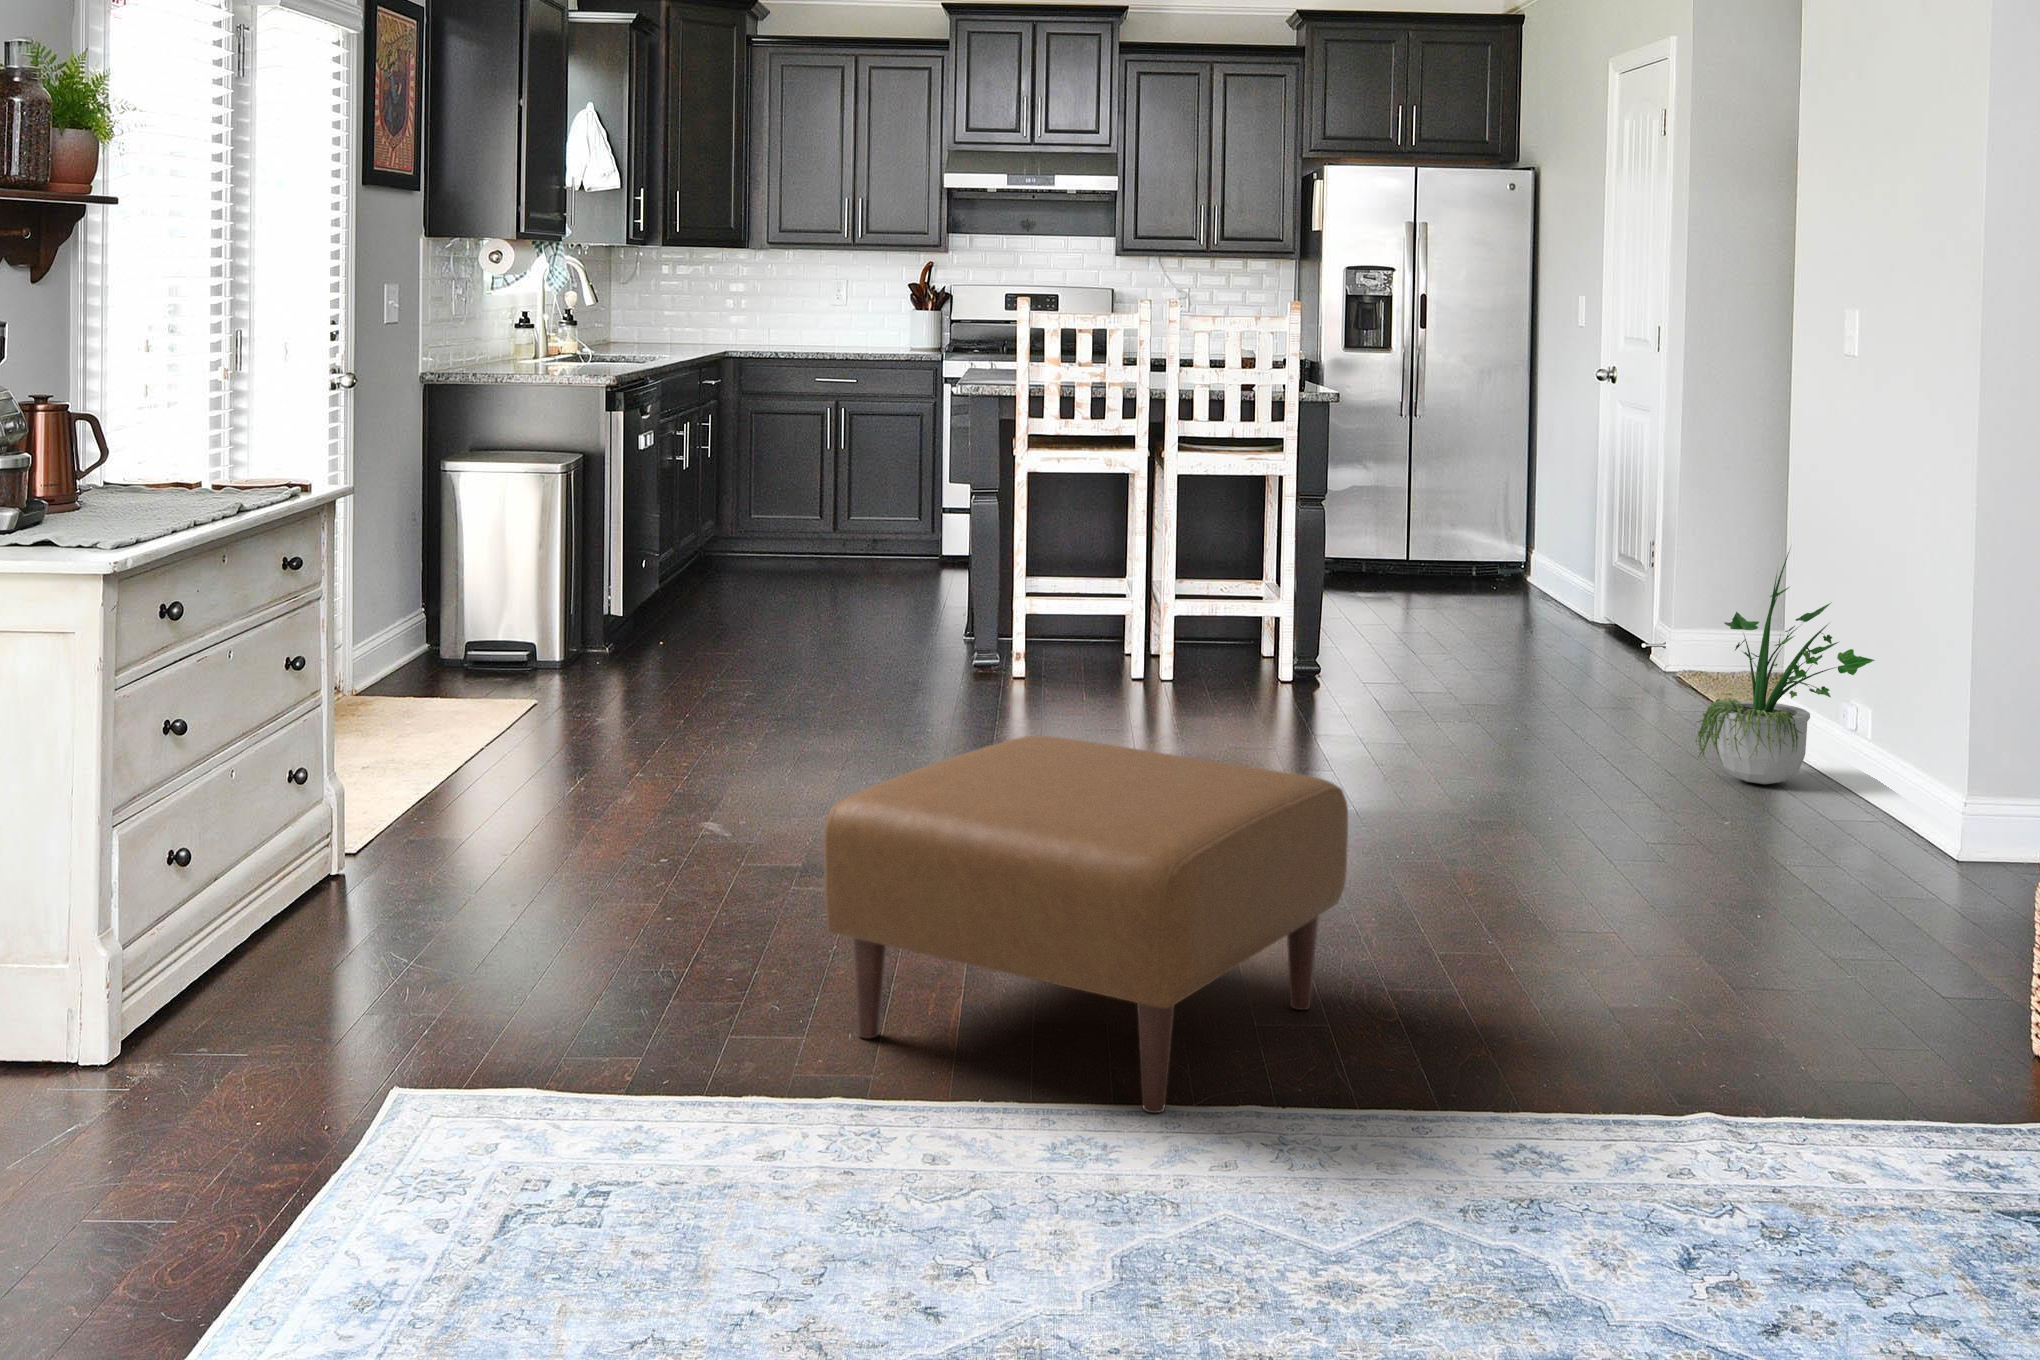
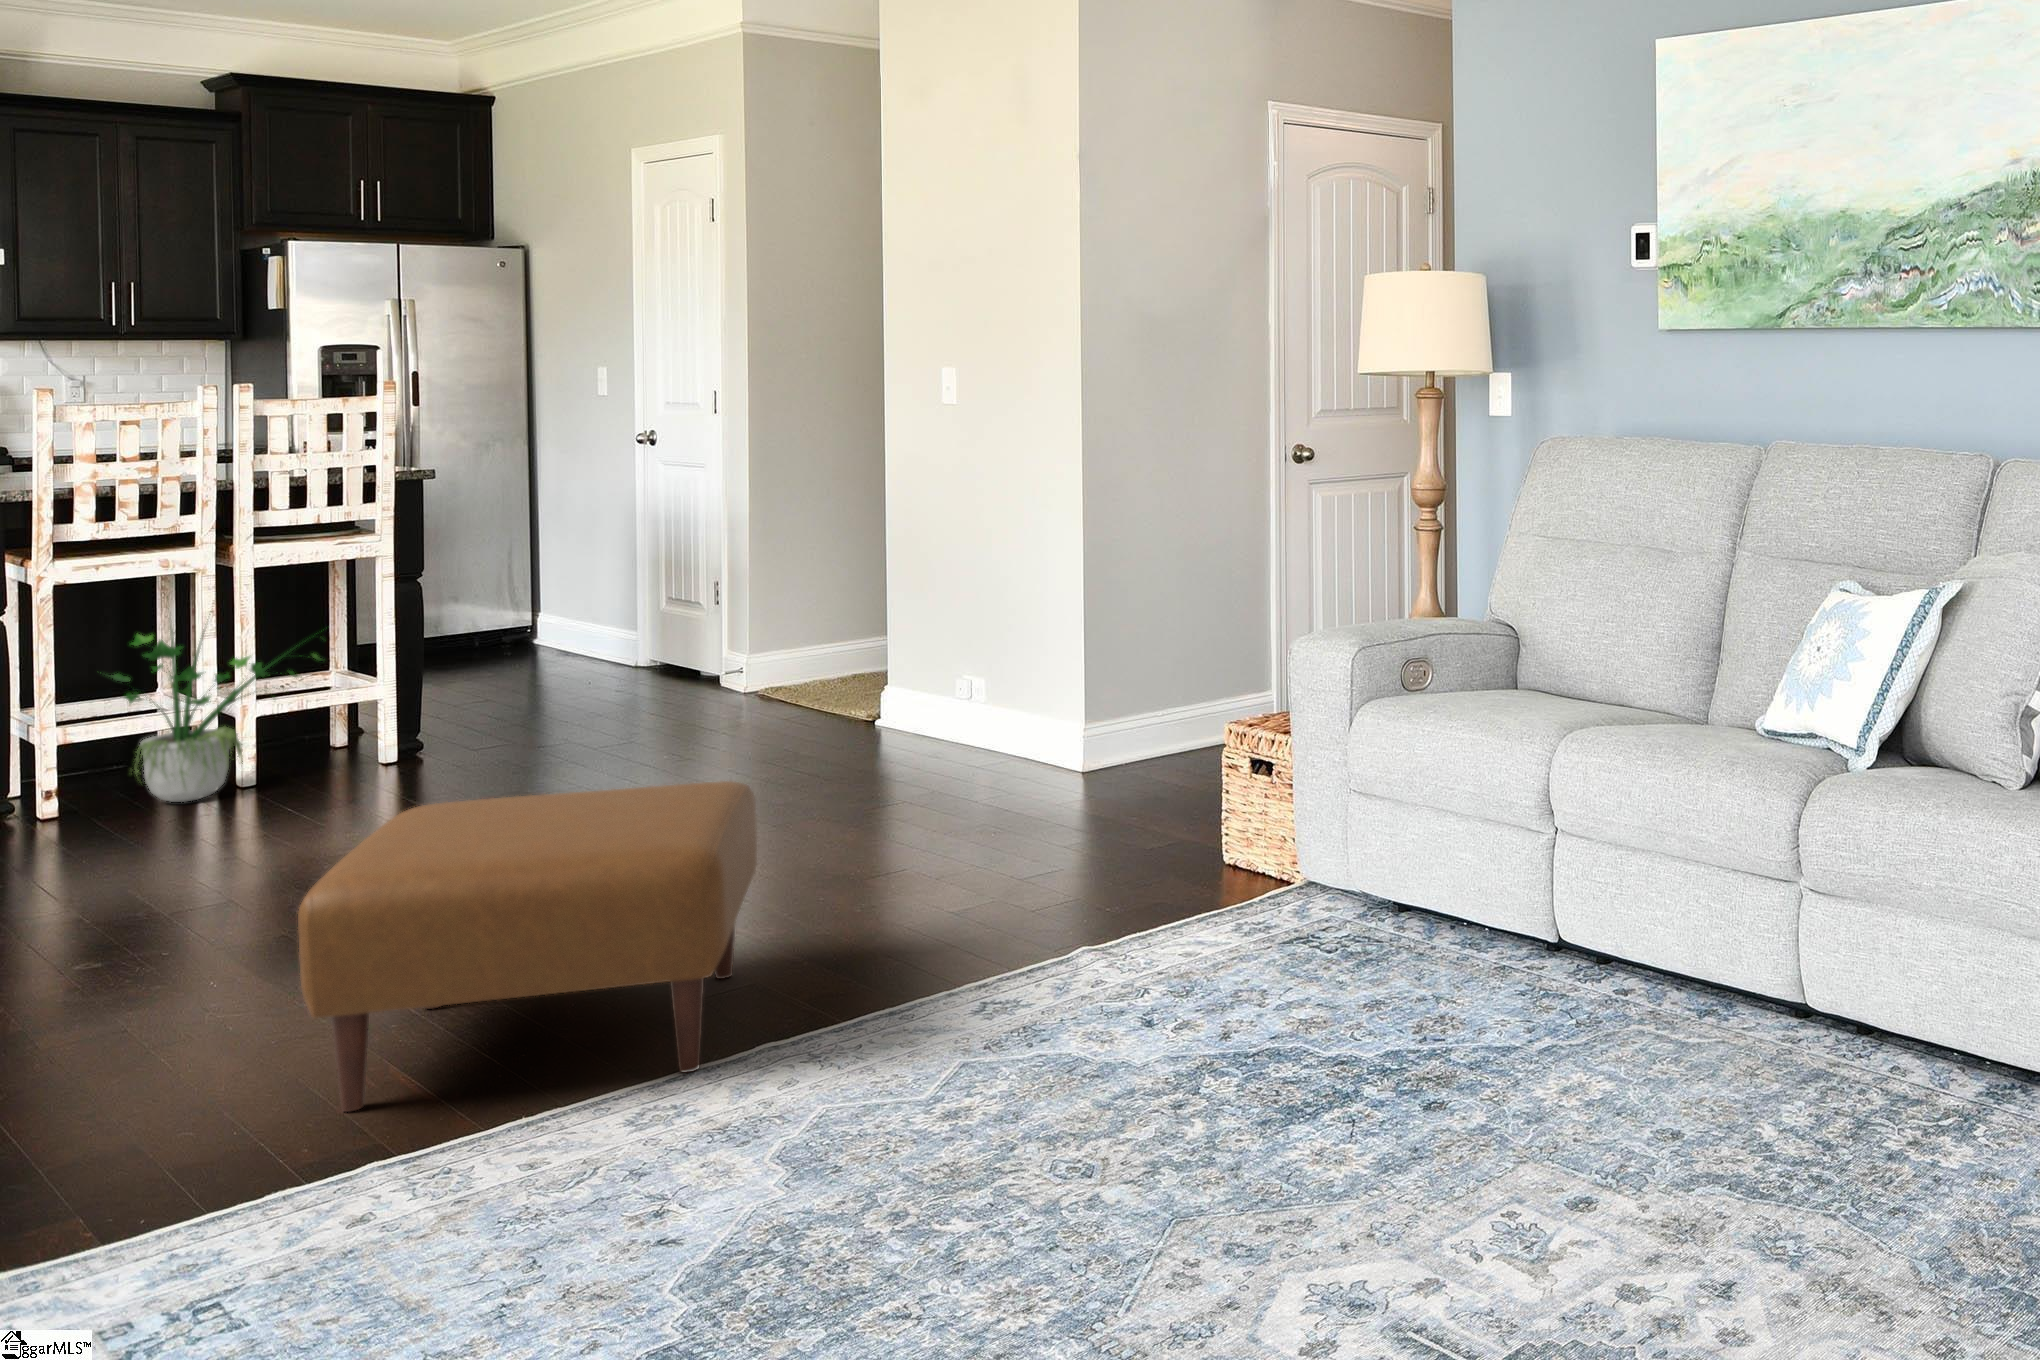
potted plant: present [1695,552,1874,784] -> present [112,608,321,802]

